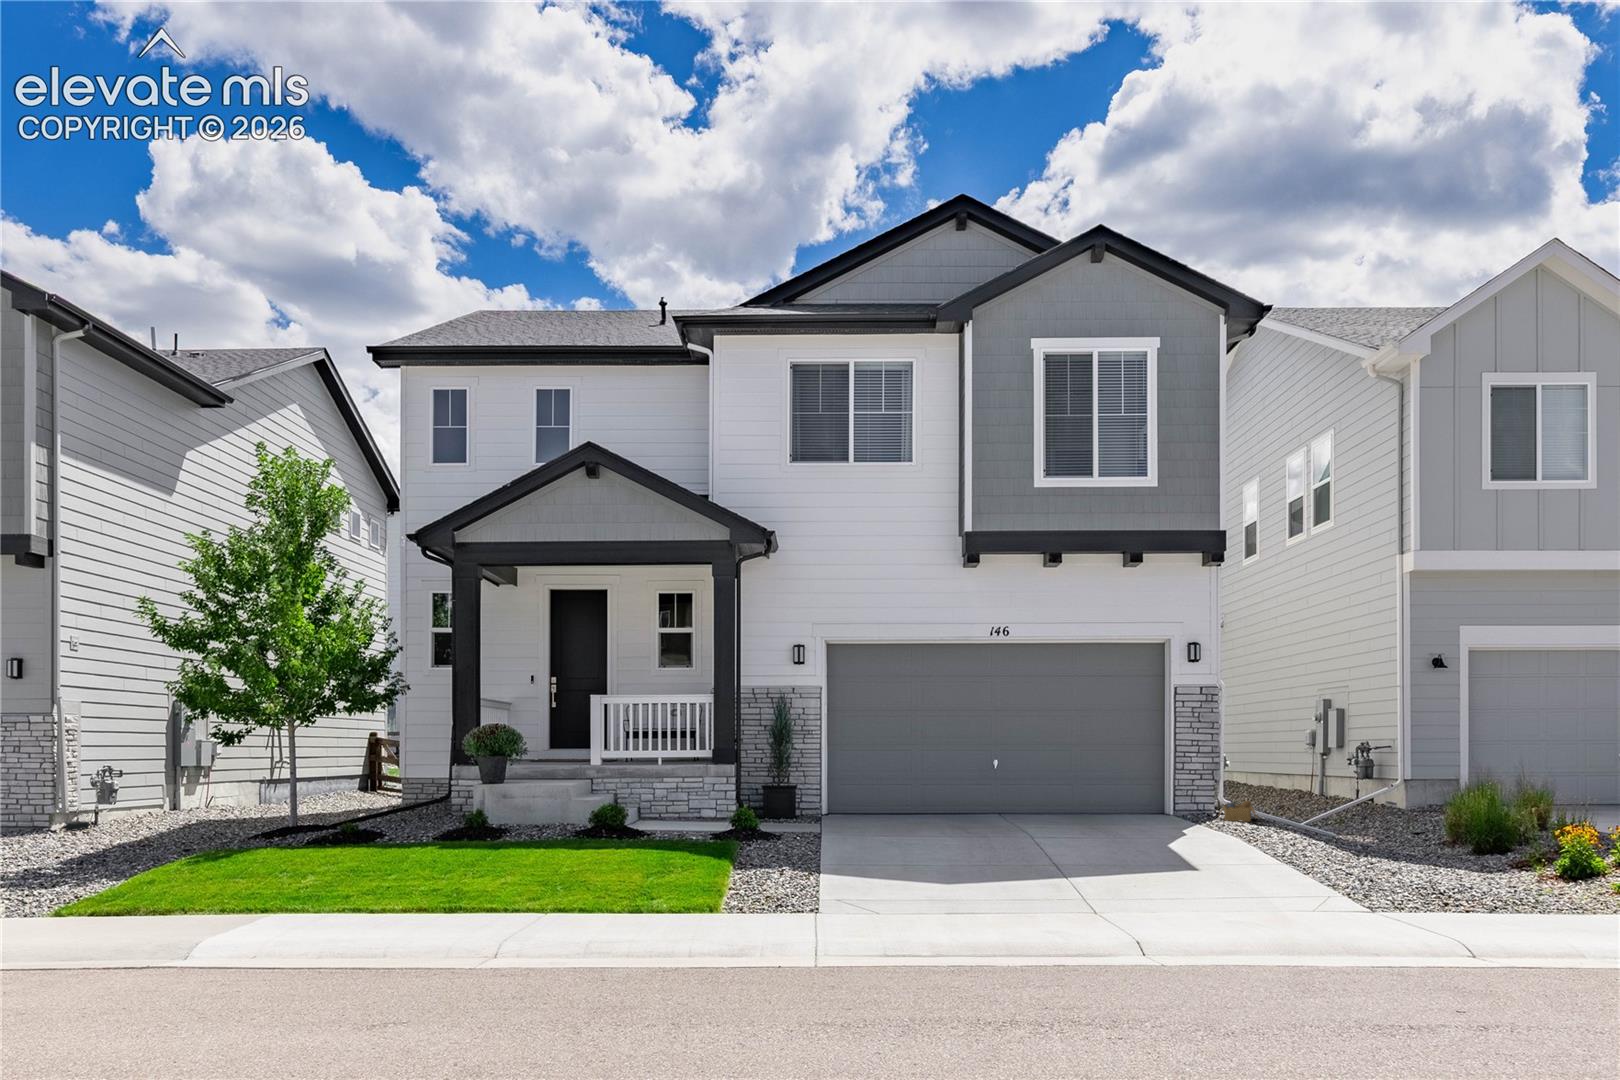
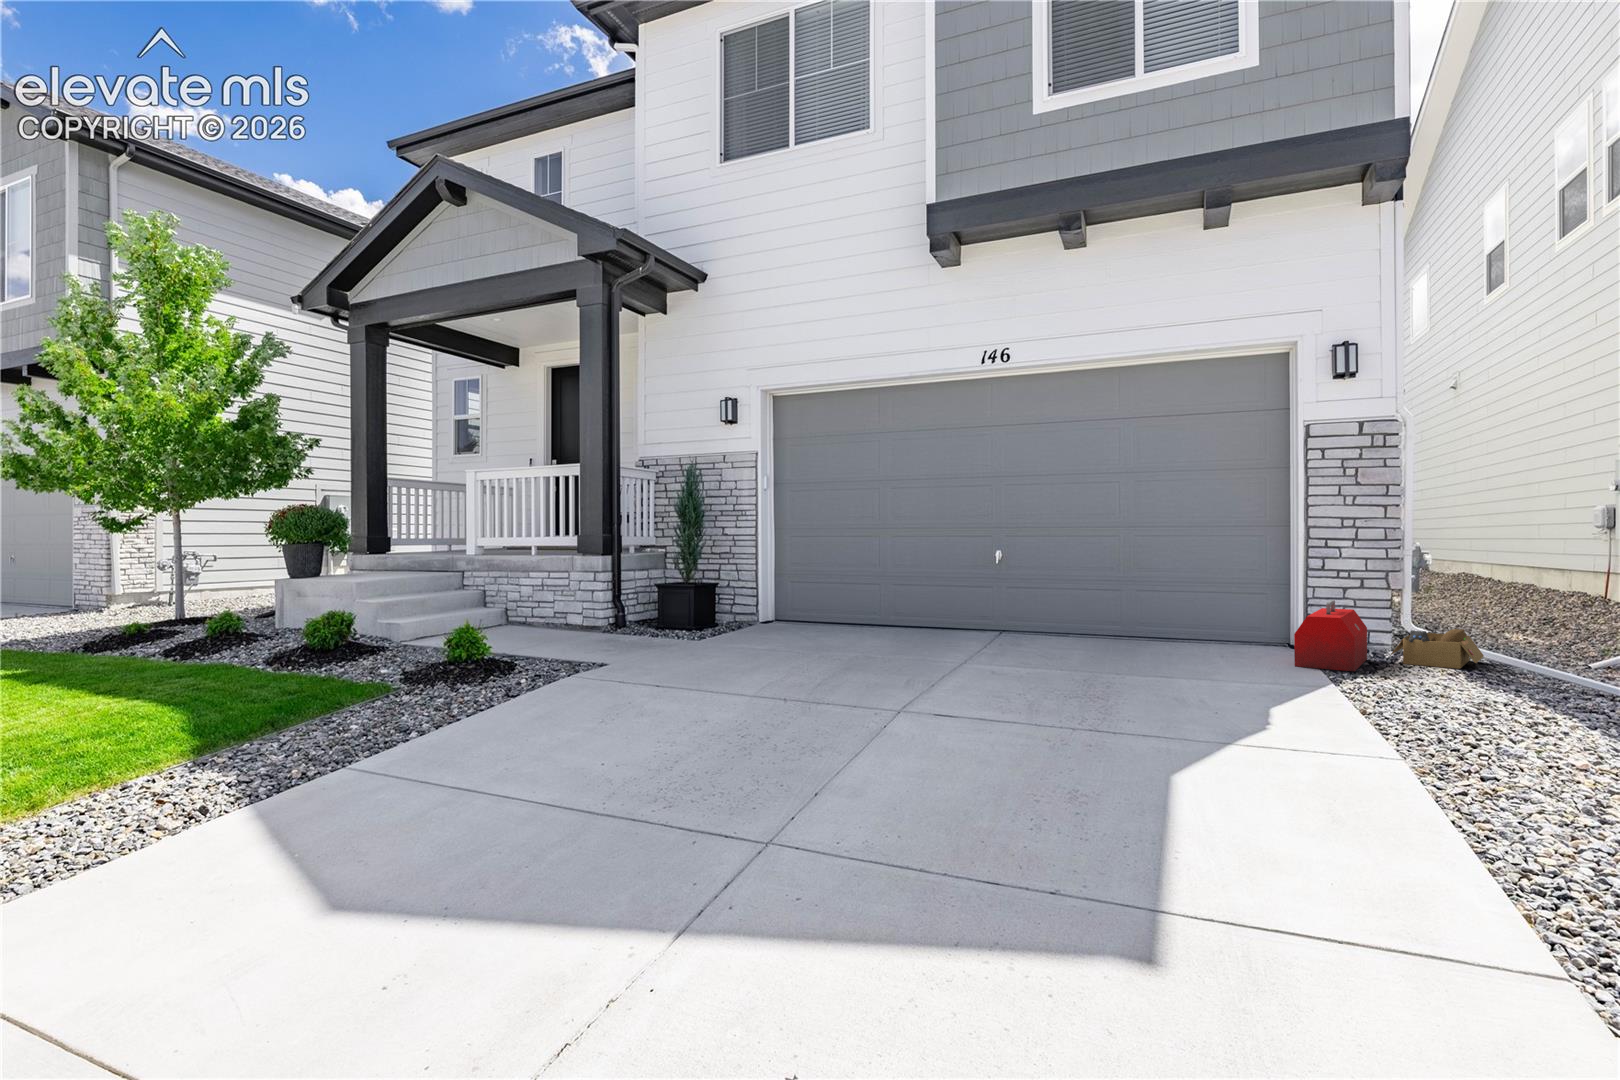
toolbox: none [1178,787,1208,825] -> present [1294,600,1367,671]
decorative plant: present [62,807,89,831] -> none [114,592,150,615]

